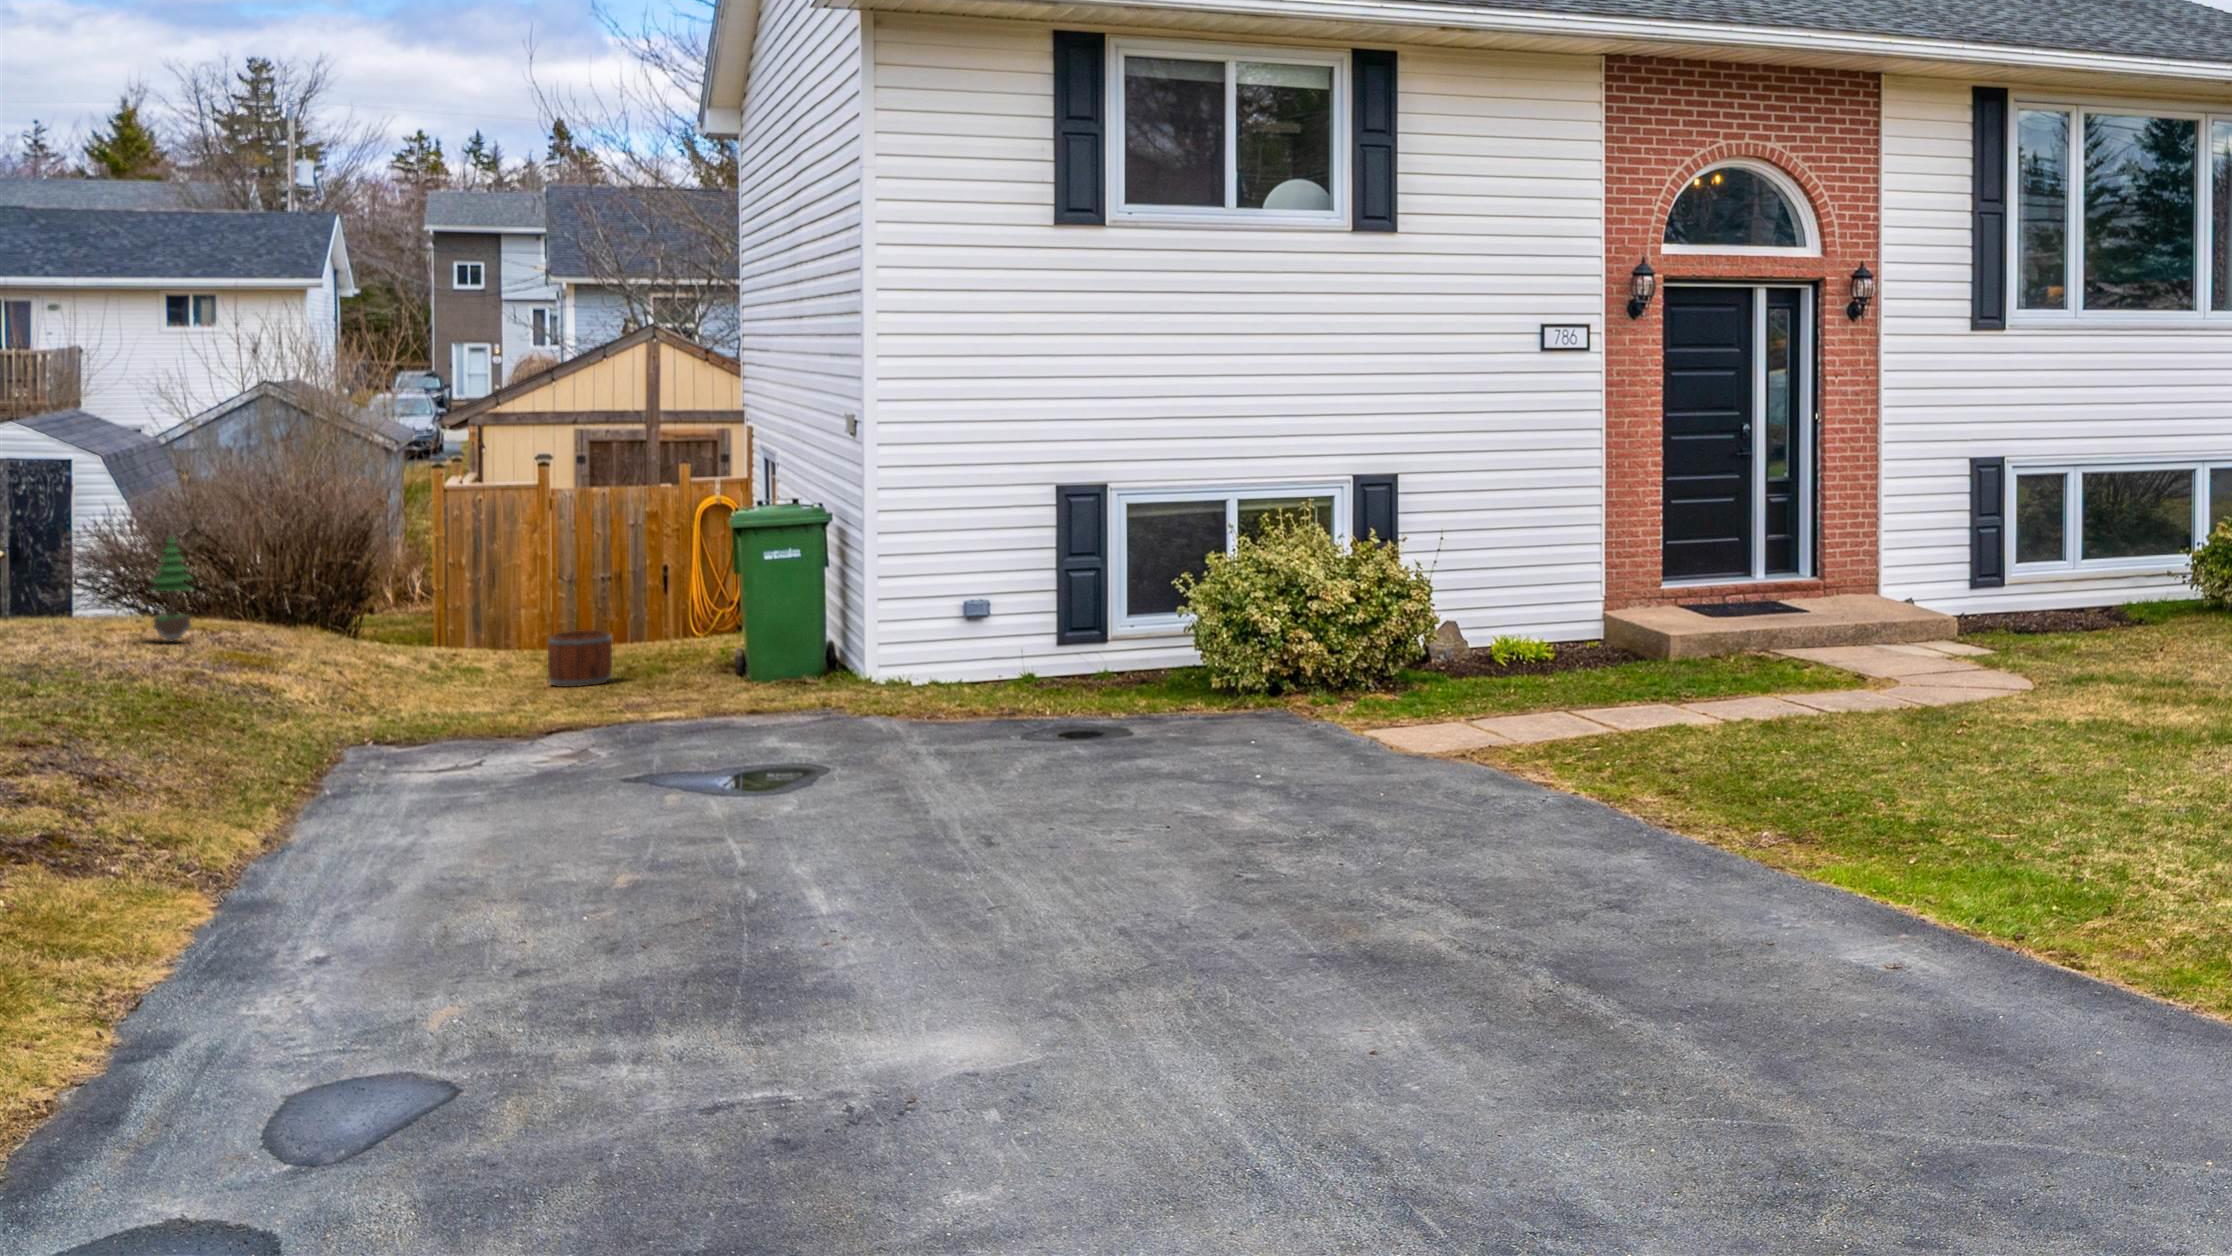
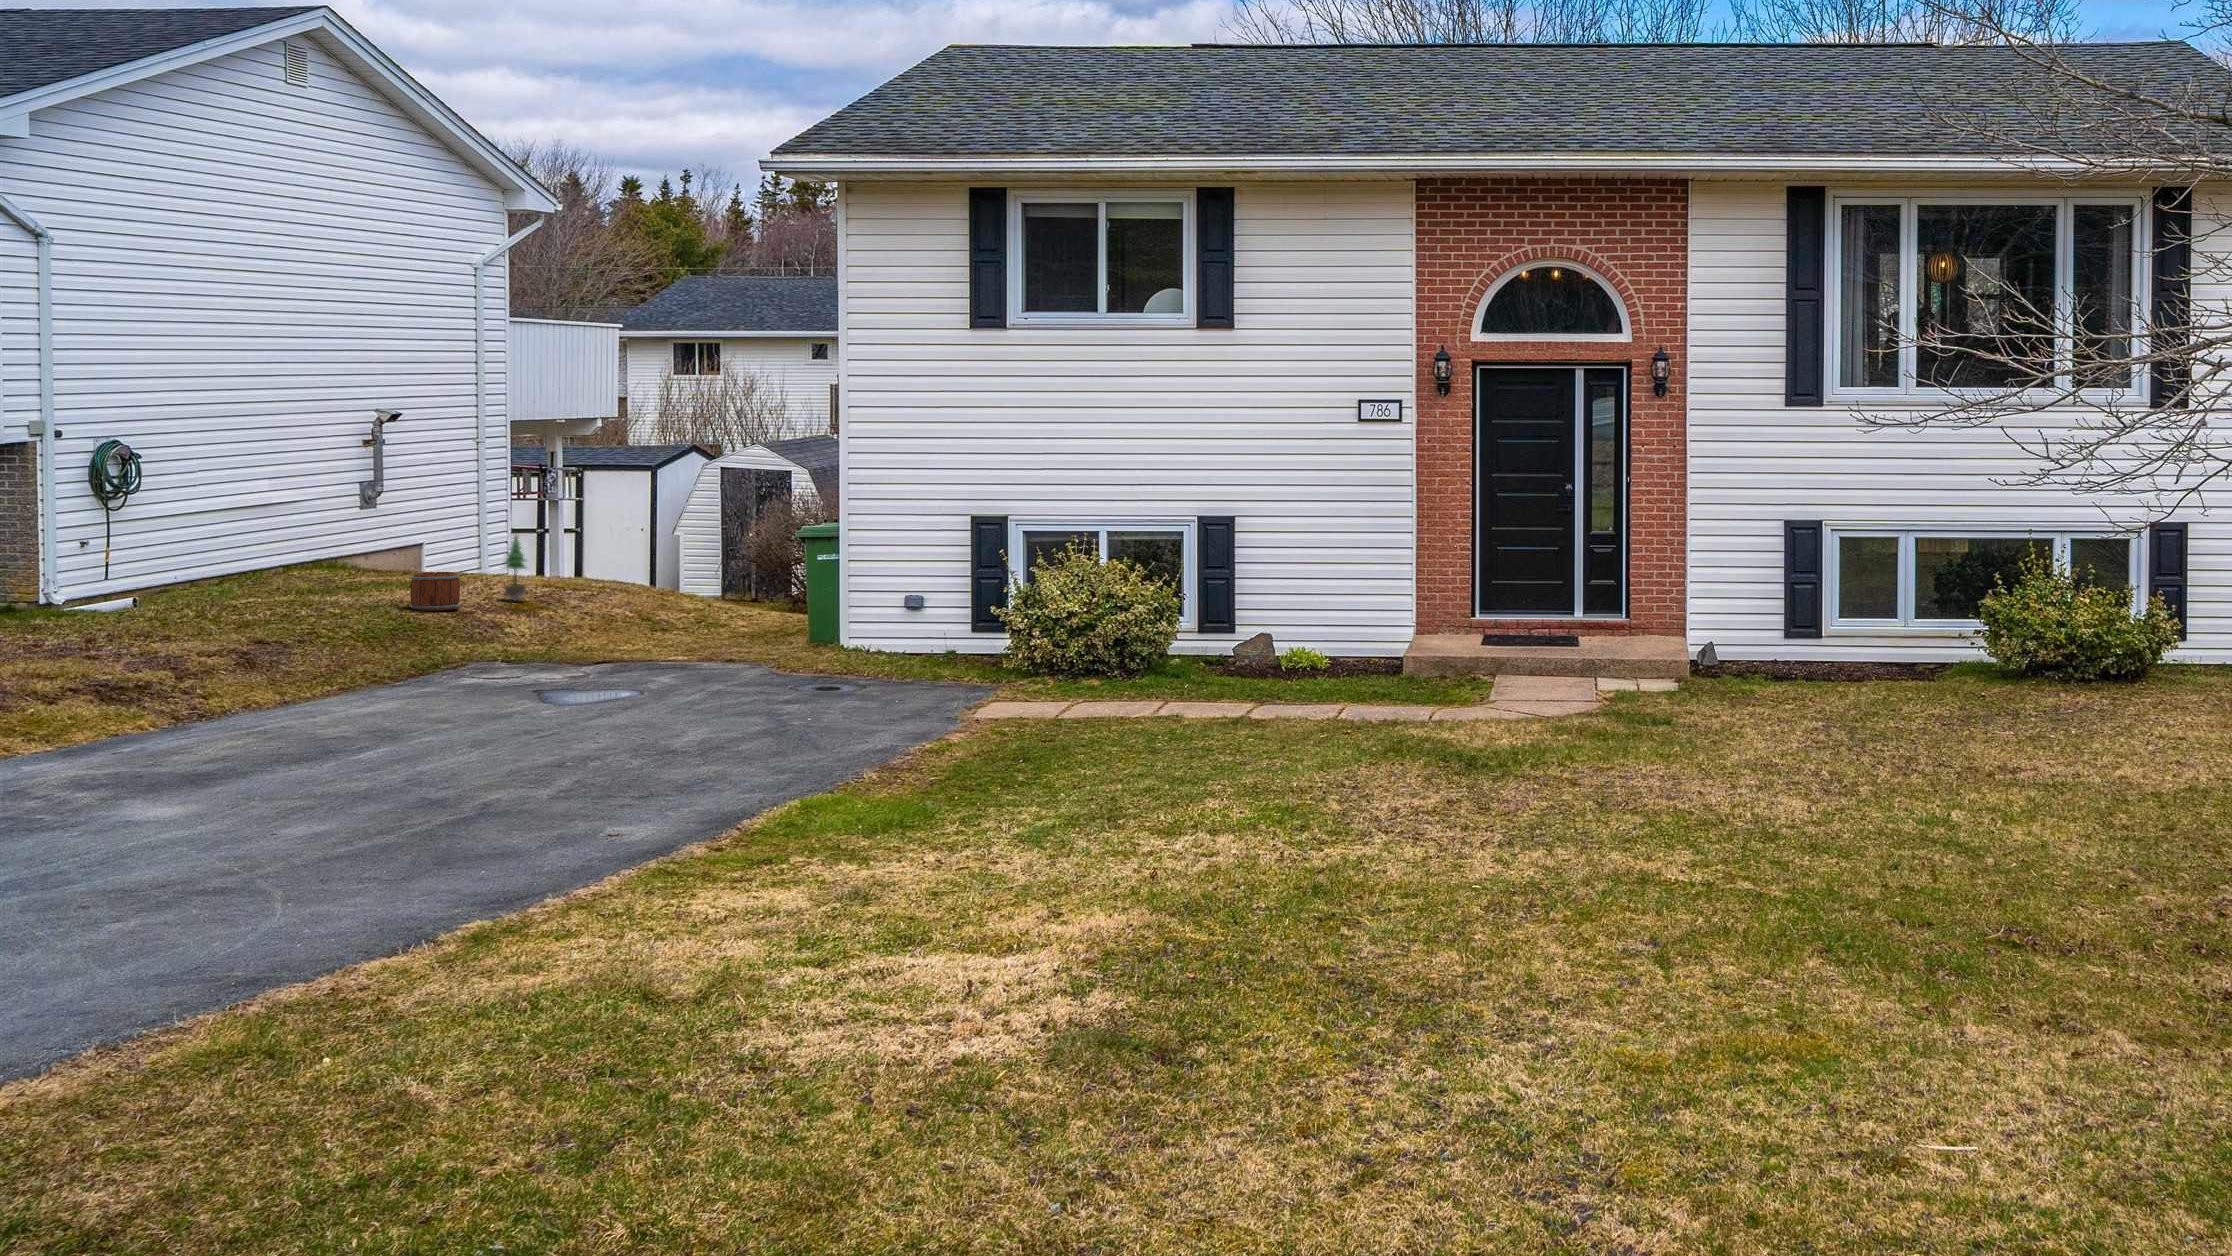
bucket: present [548,630,612,687] -> present [410,572,460,611]

